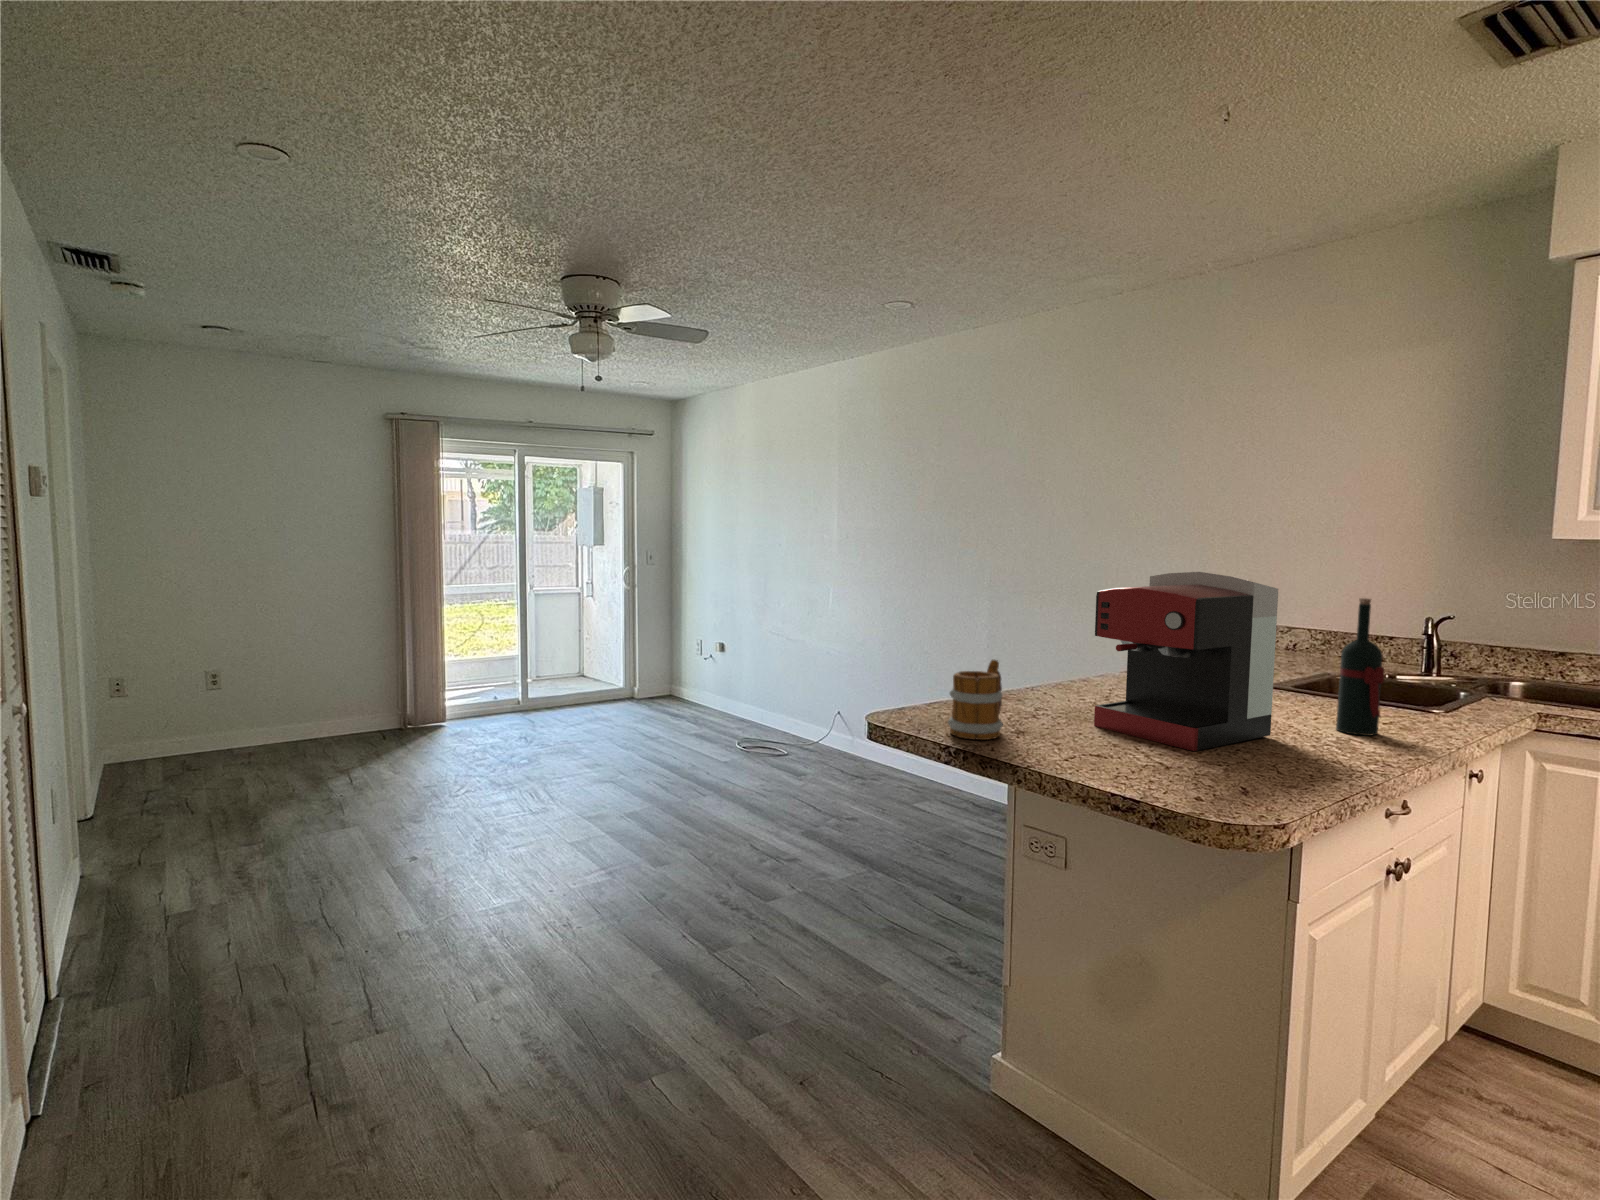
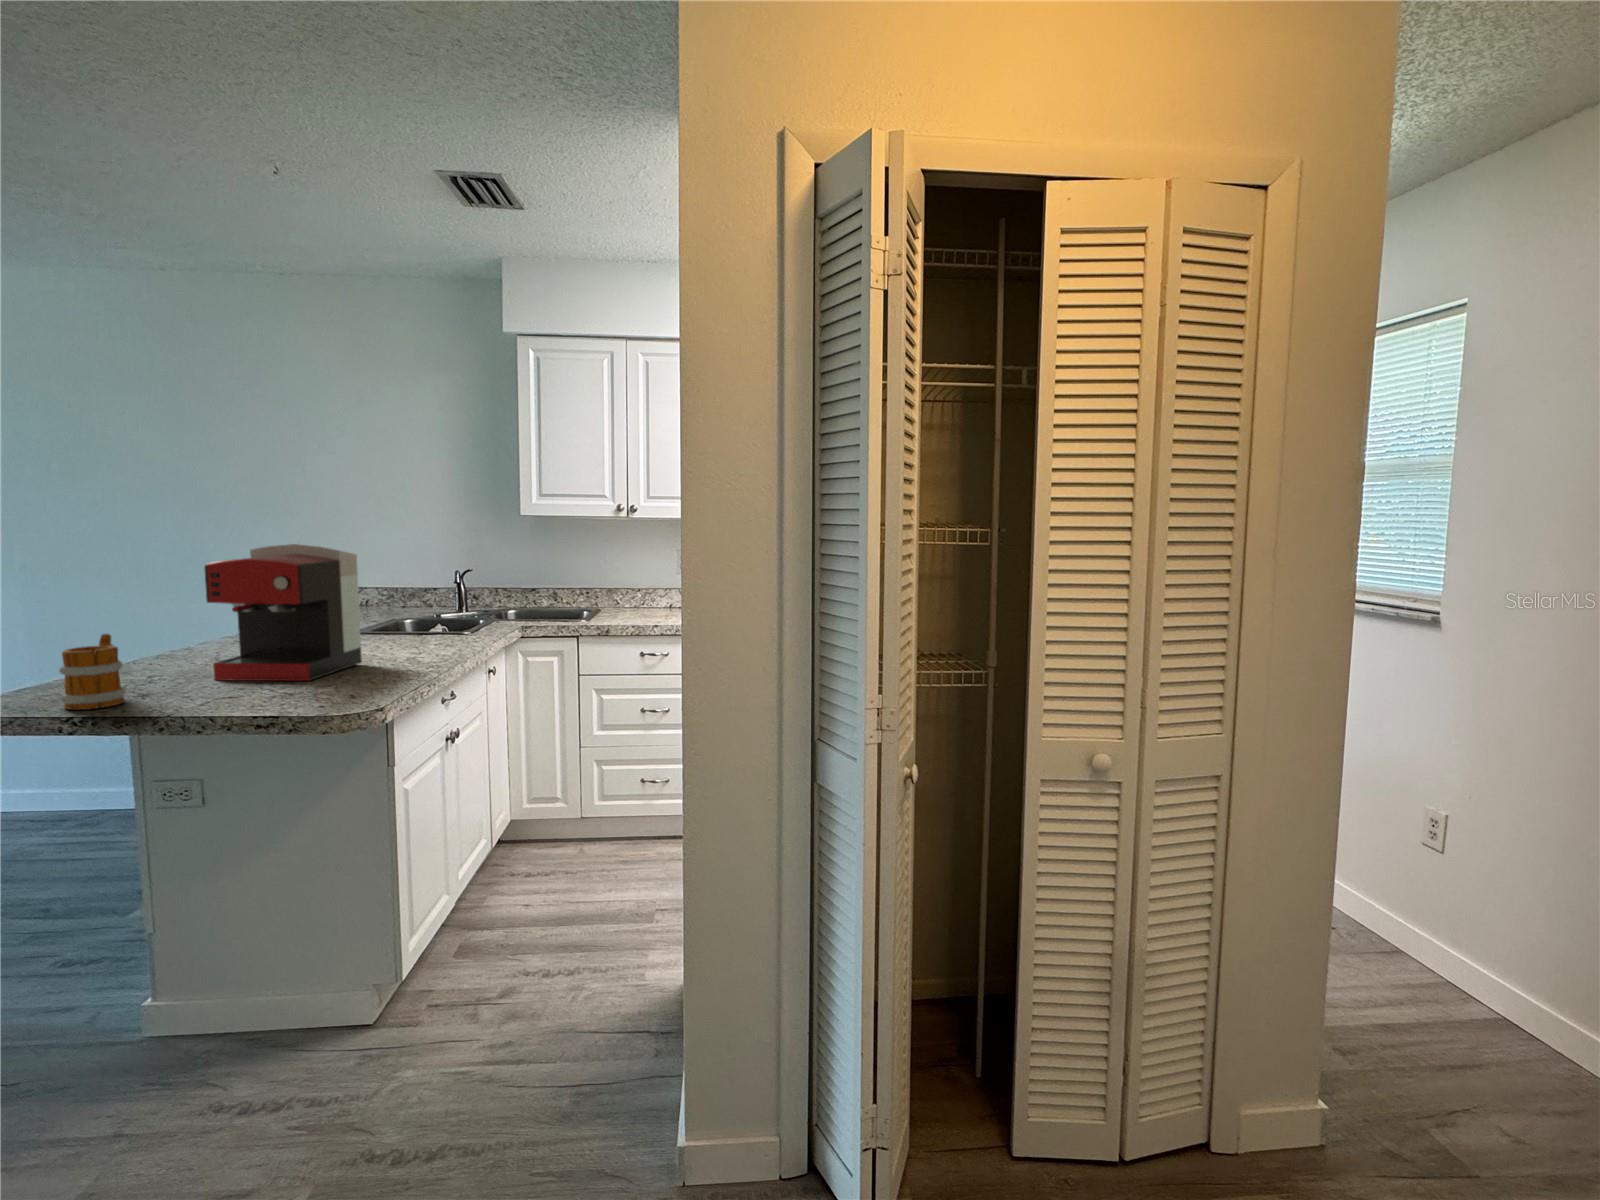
wine bottle: present [1336,598,1385,736] -> none [404,558,433,654]

